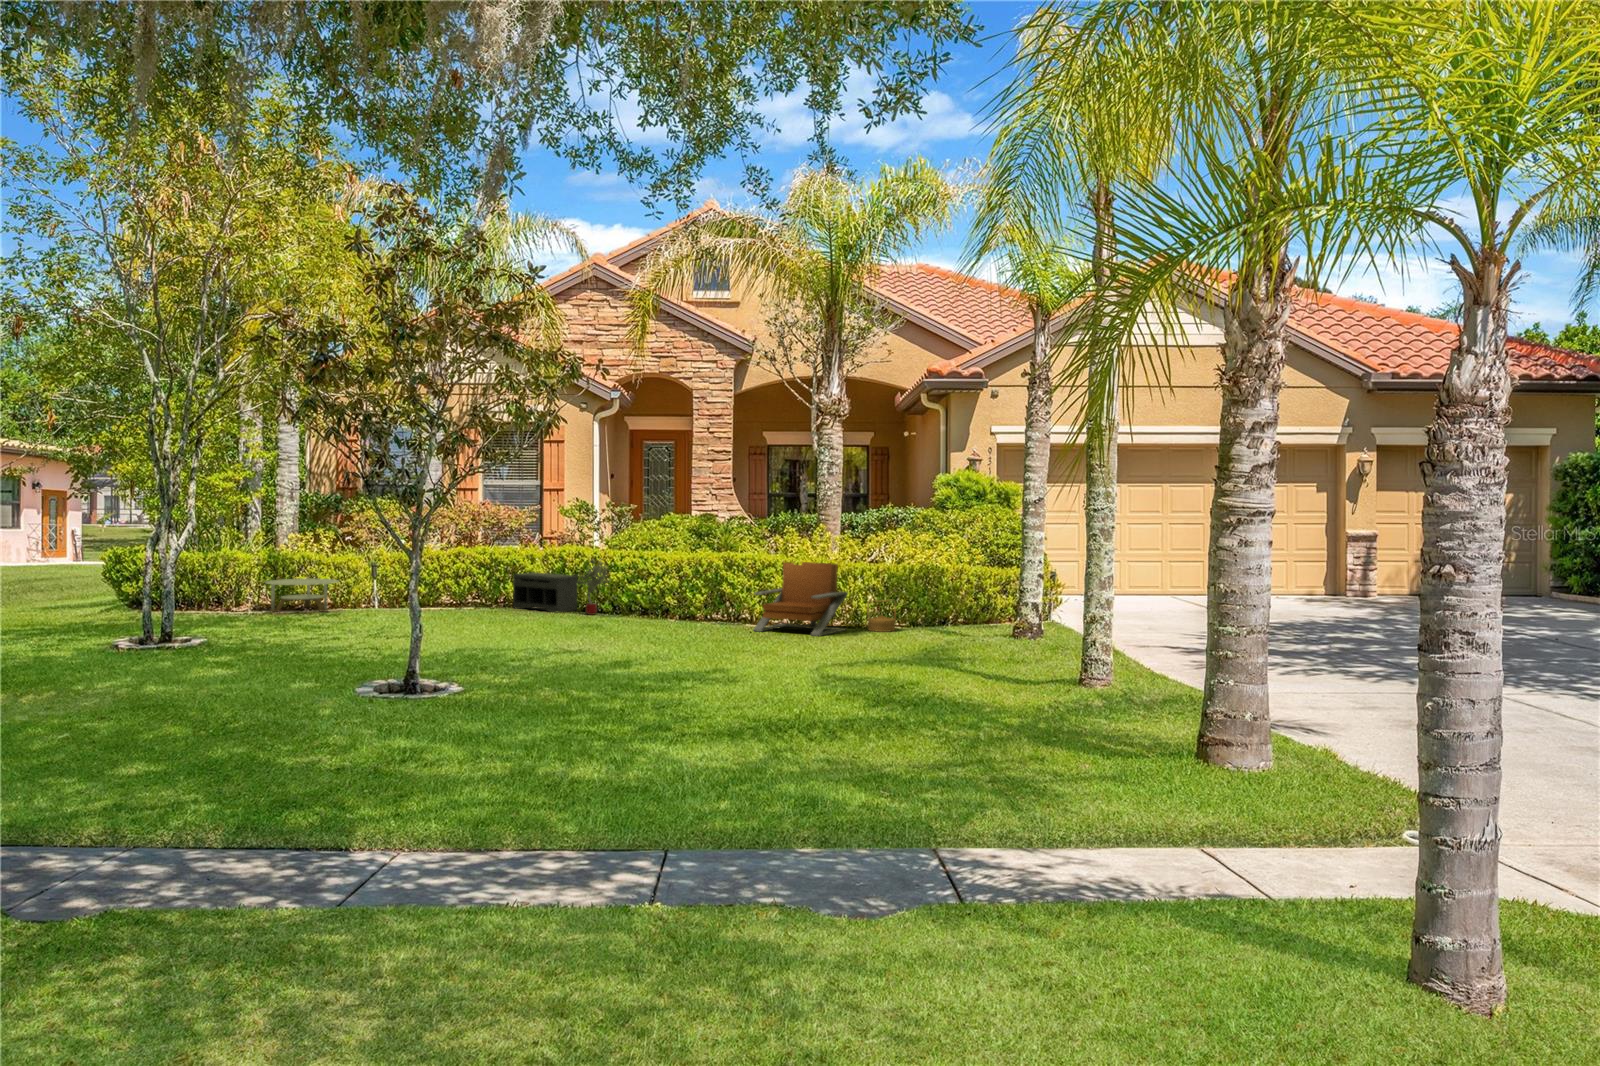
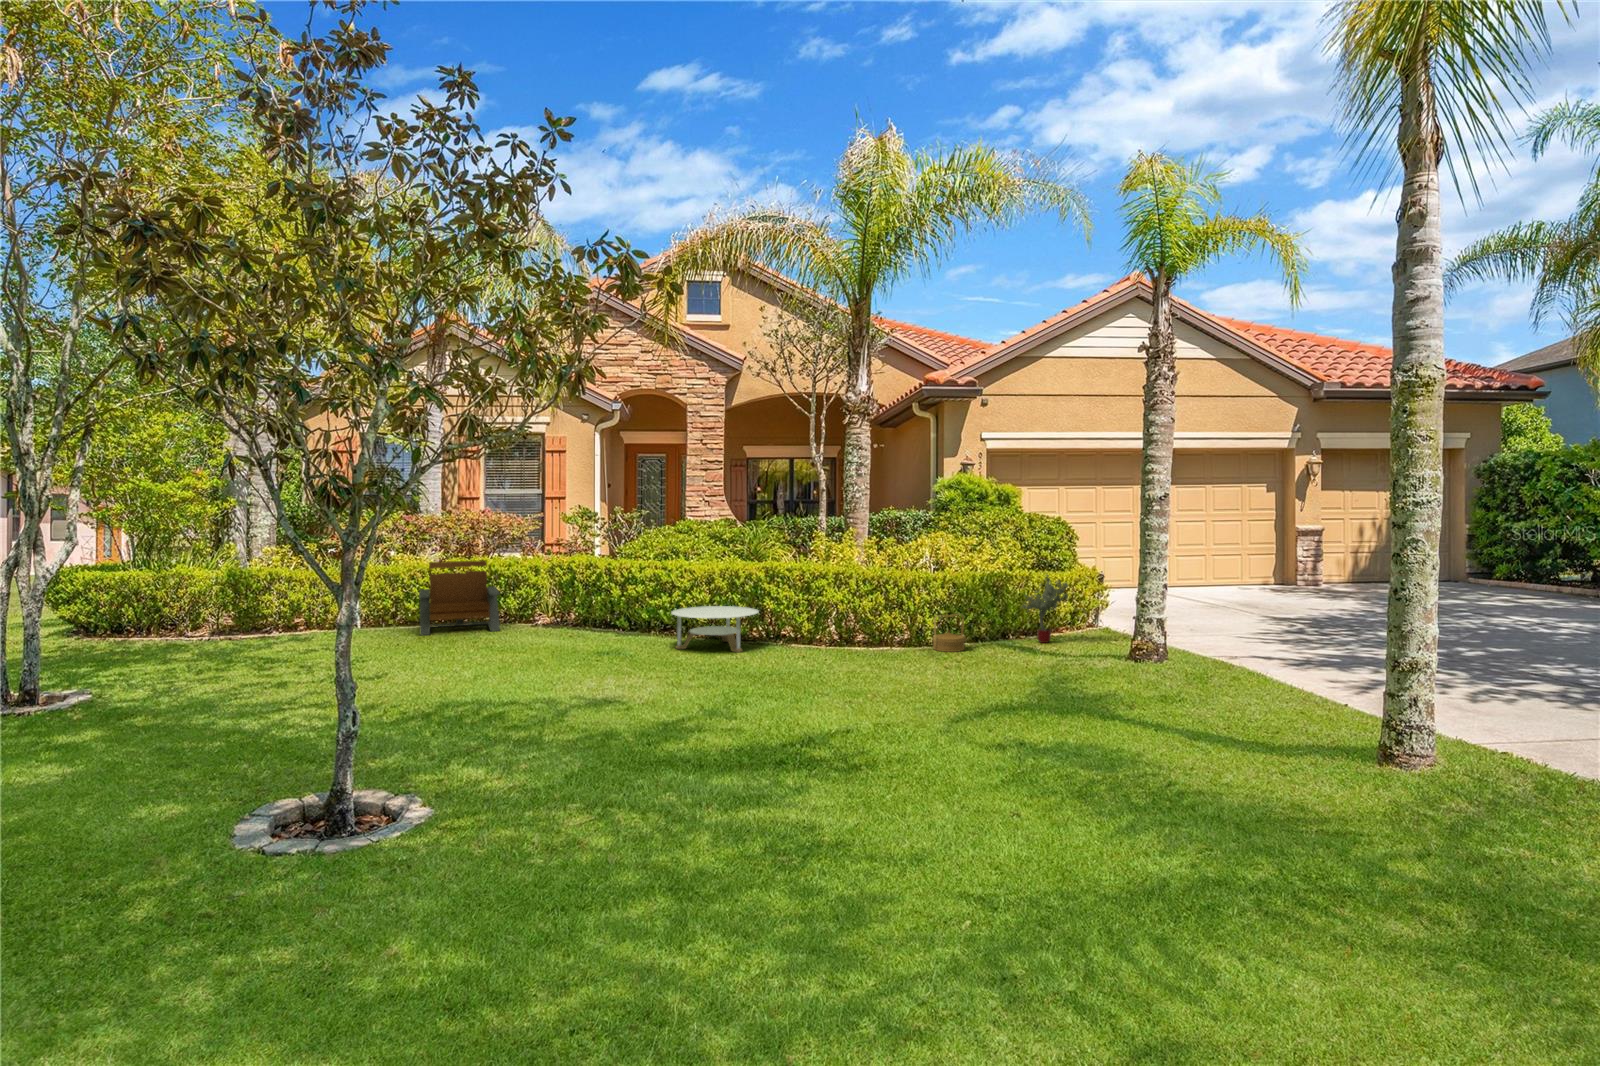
potted tree: present [577,559,610,615] -> present [1022,575,1068,643]
lounge chair: present [754,562,848,636] -> present [419,560,500,636]
bench: present [513,572,577,612] -> none [515,586,588,632]
round table: present [266,579,339,612] -> present [671,606,759,652]

